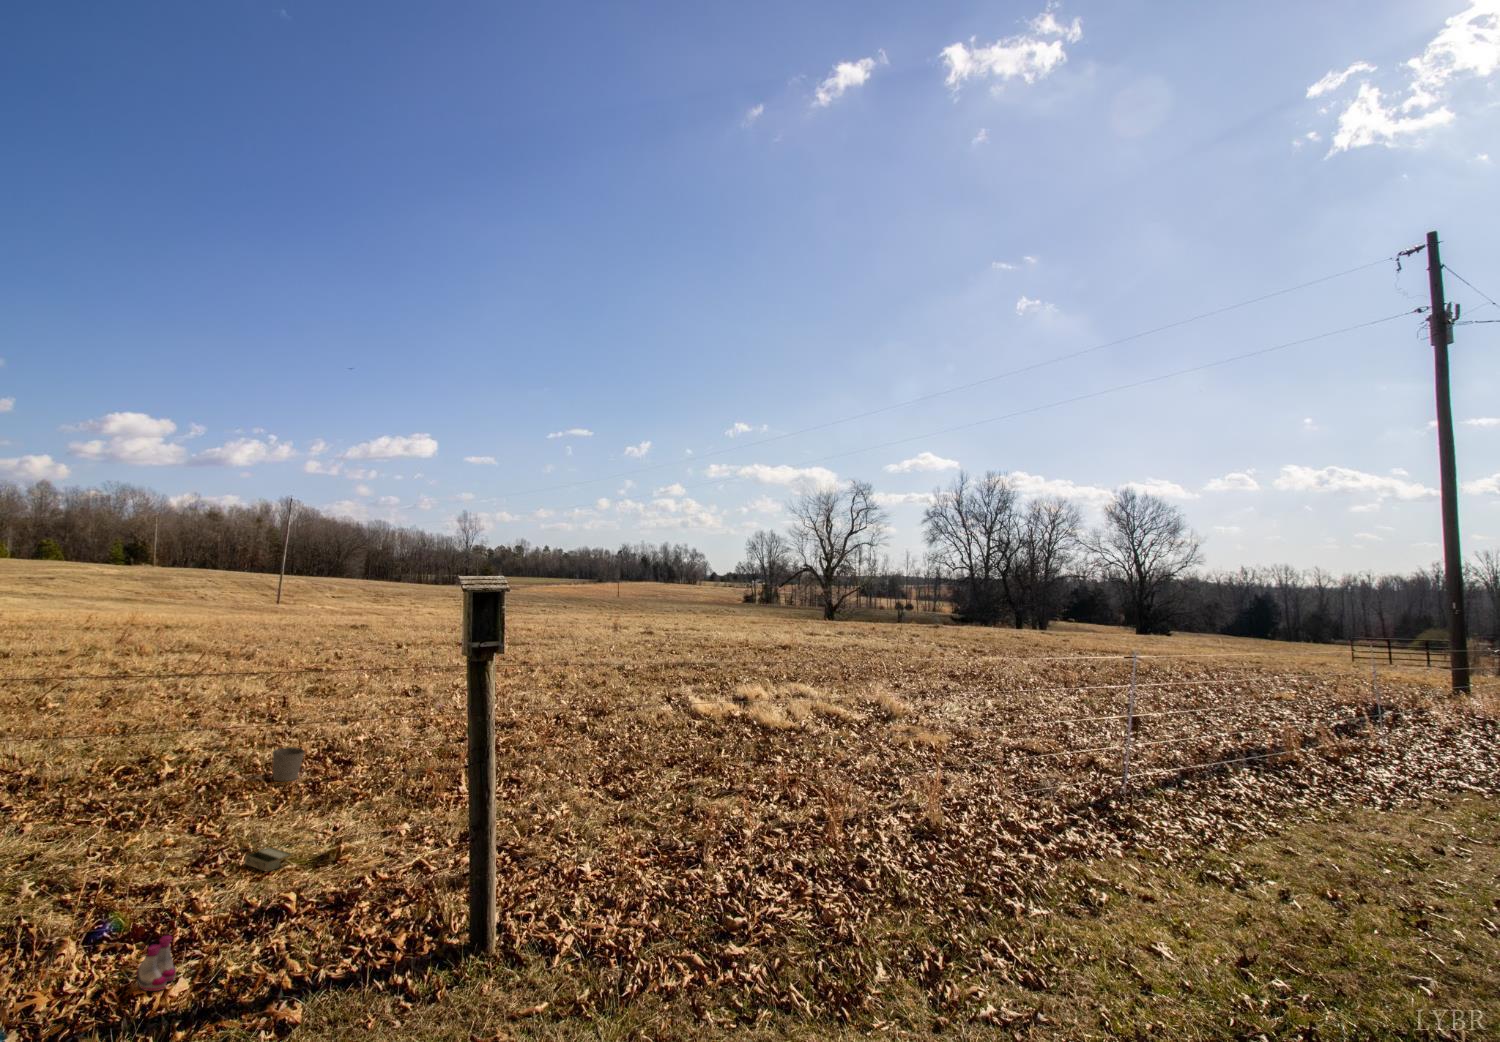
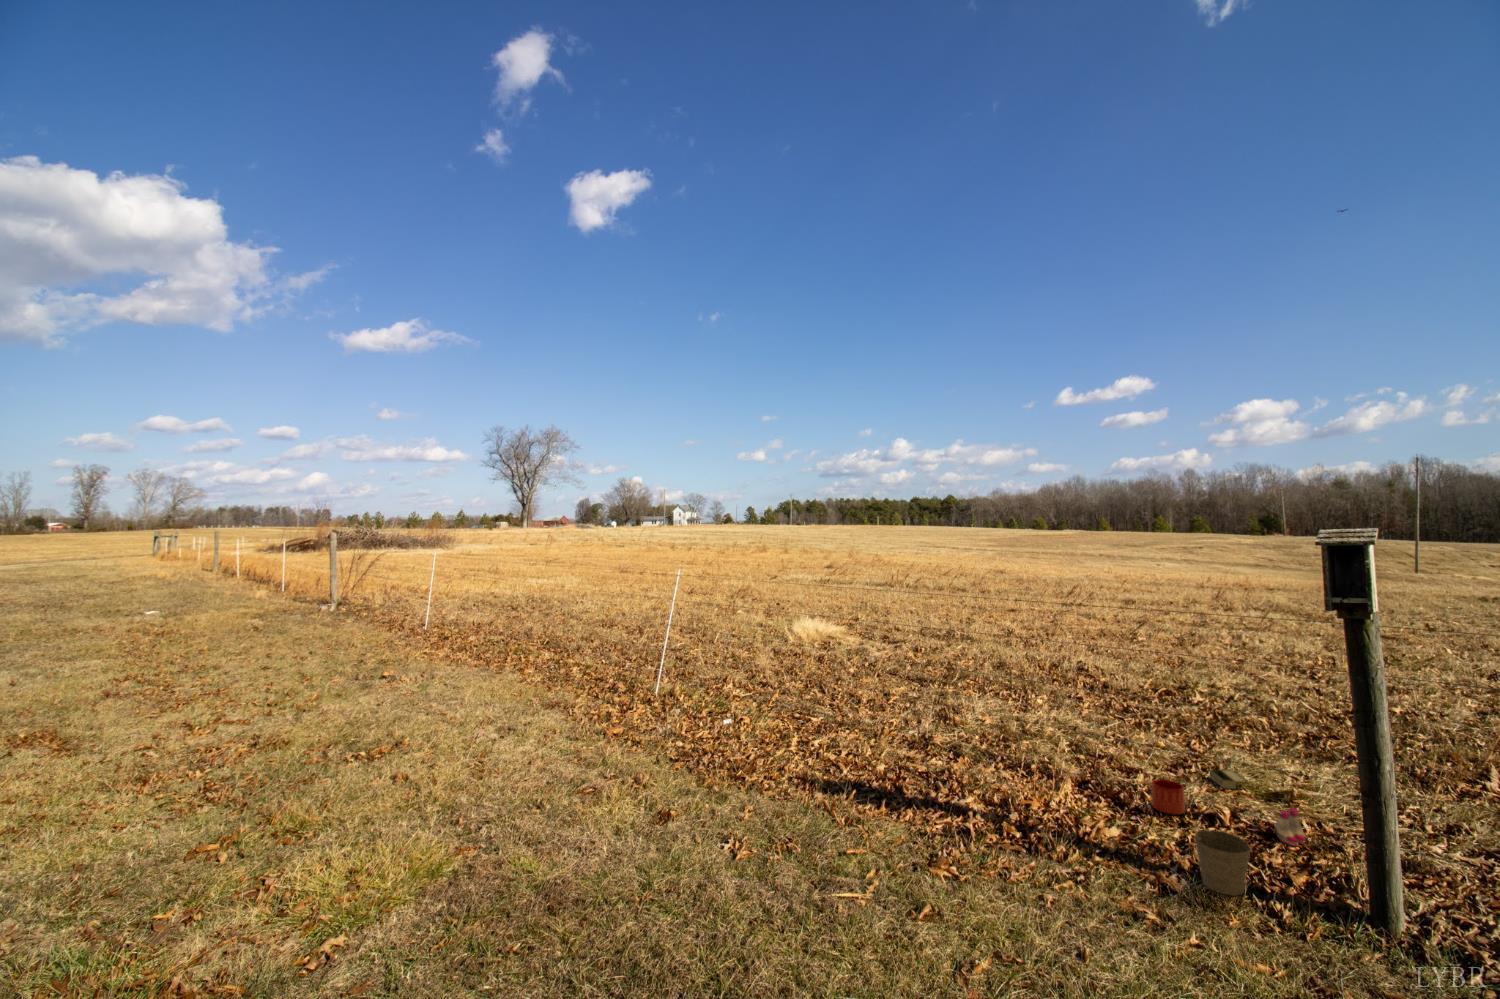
bucket: present [272,747,305,781] -> present [1194,829,1251,896]
planter: none [204,884,251,931] -> present [1151,779,1185,815]
boots: present [136,935,176,991] -> present [1275,808,1306,846]

